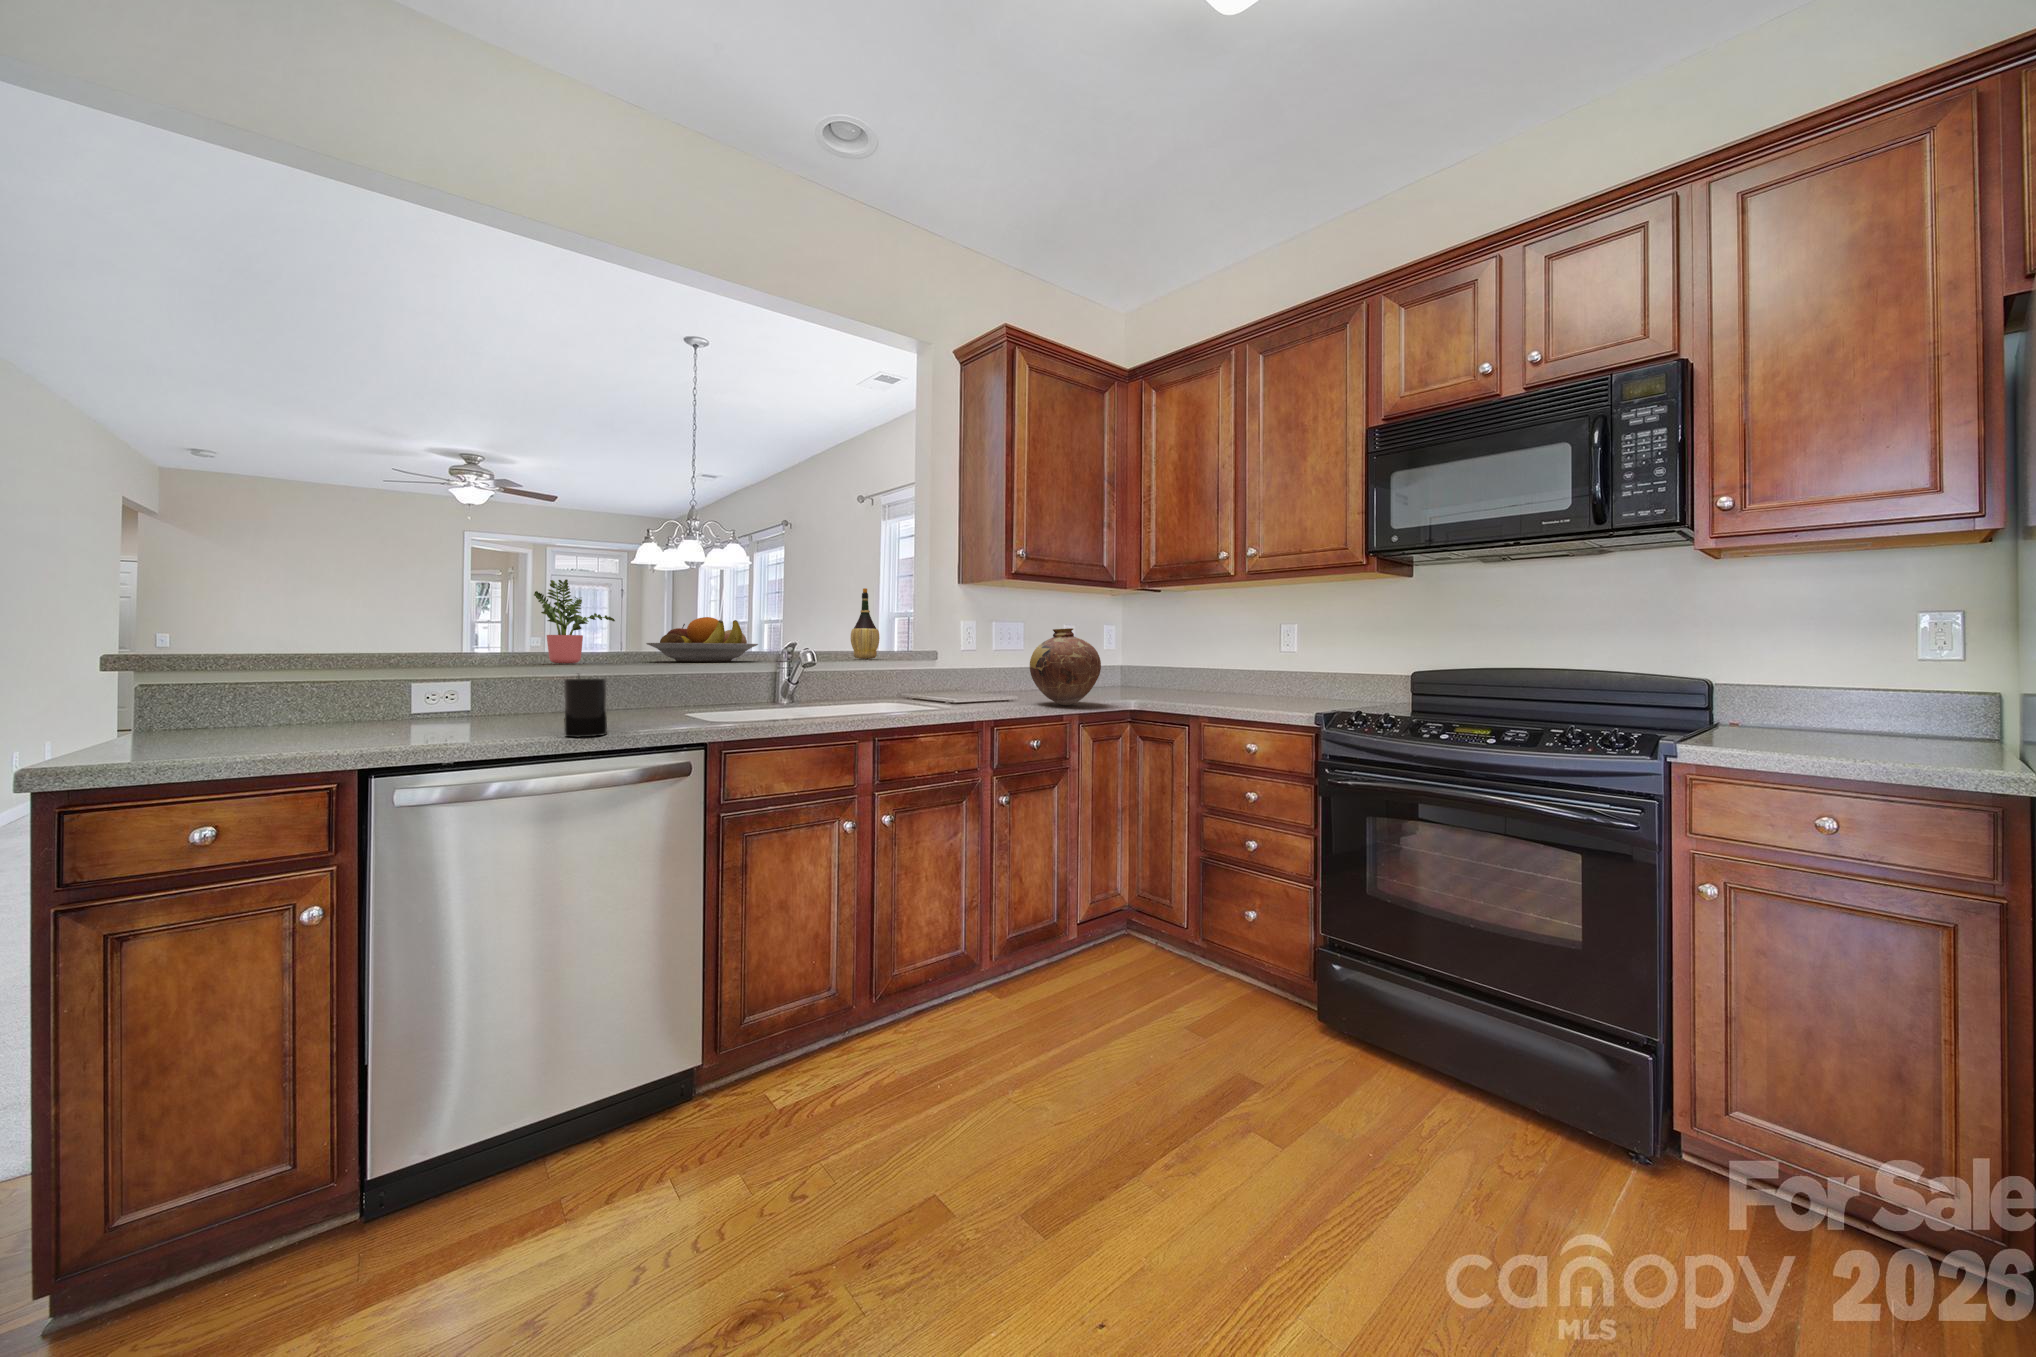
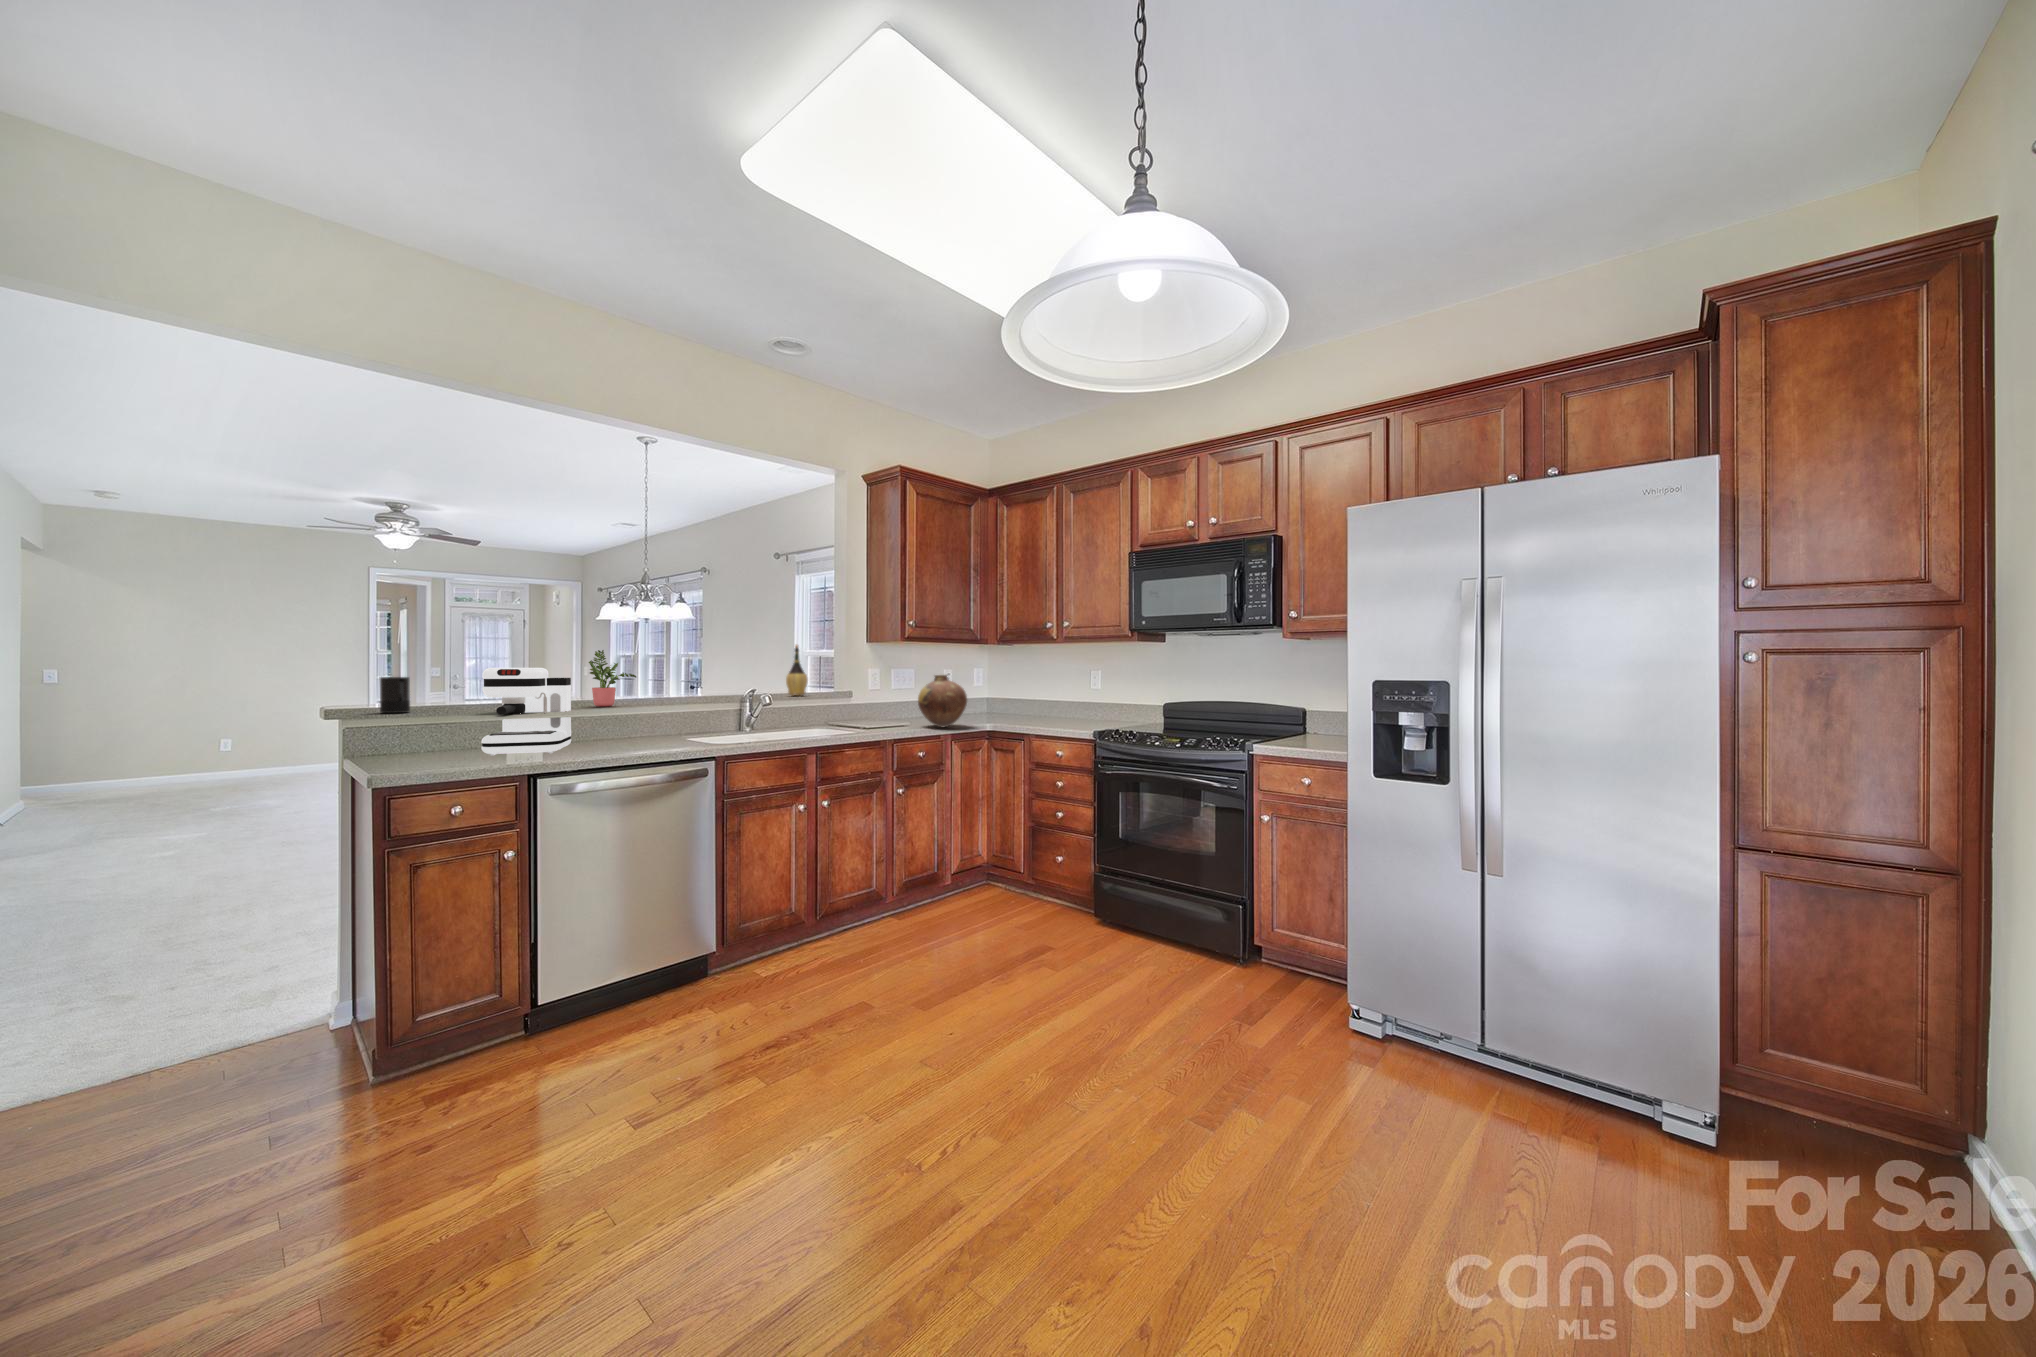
coffee maker: none [328,592,497,735] -> present [481,668,571,756]
fruit bowl: present [646,617,758,662] -> none [649,672,727,702]
candle: present [564,675,607,737] -> present [380,676,410,713]

